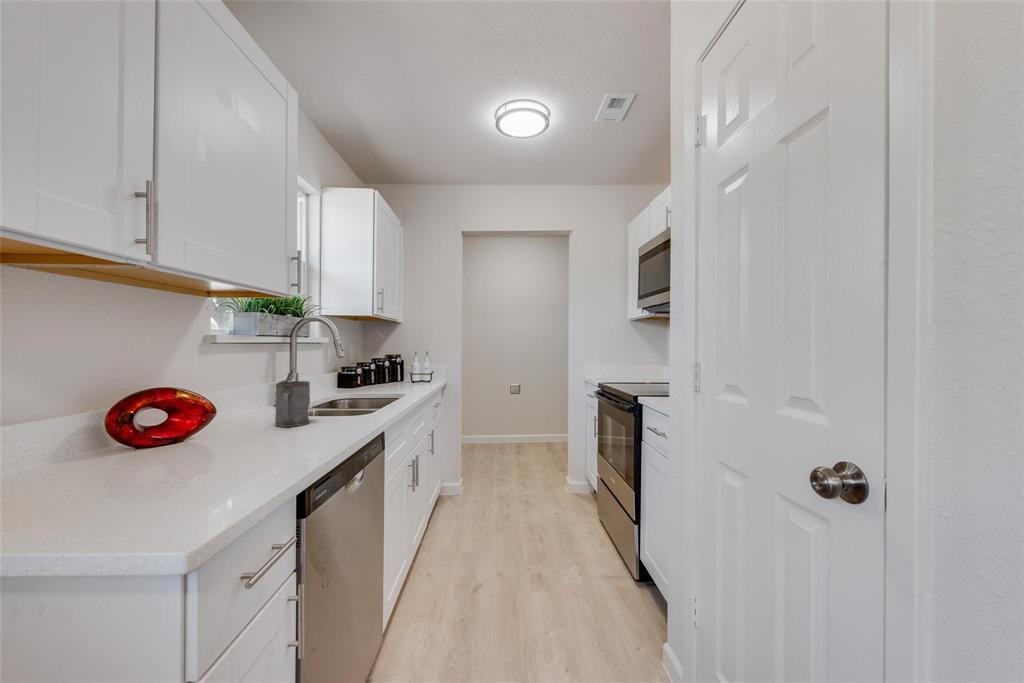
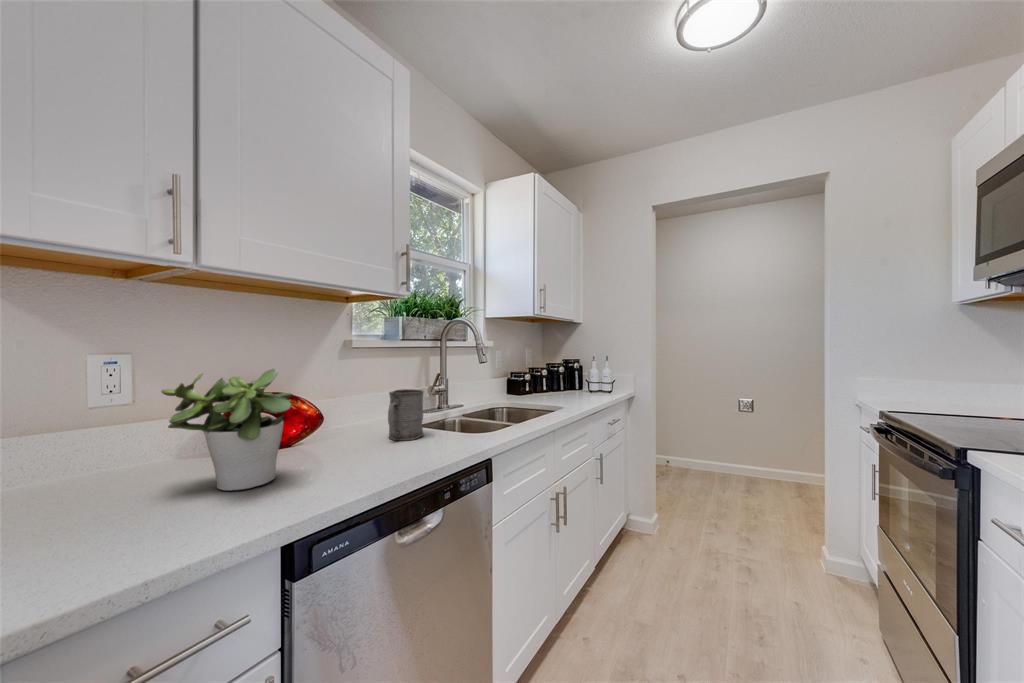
potted plant: none [103,361,247,473] -> present [162,369,292,491]

